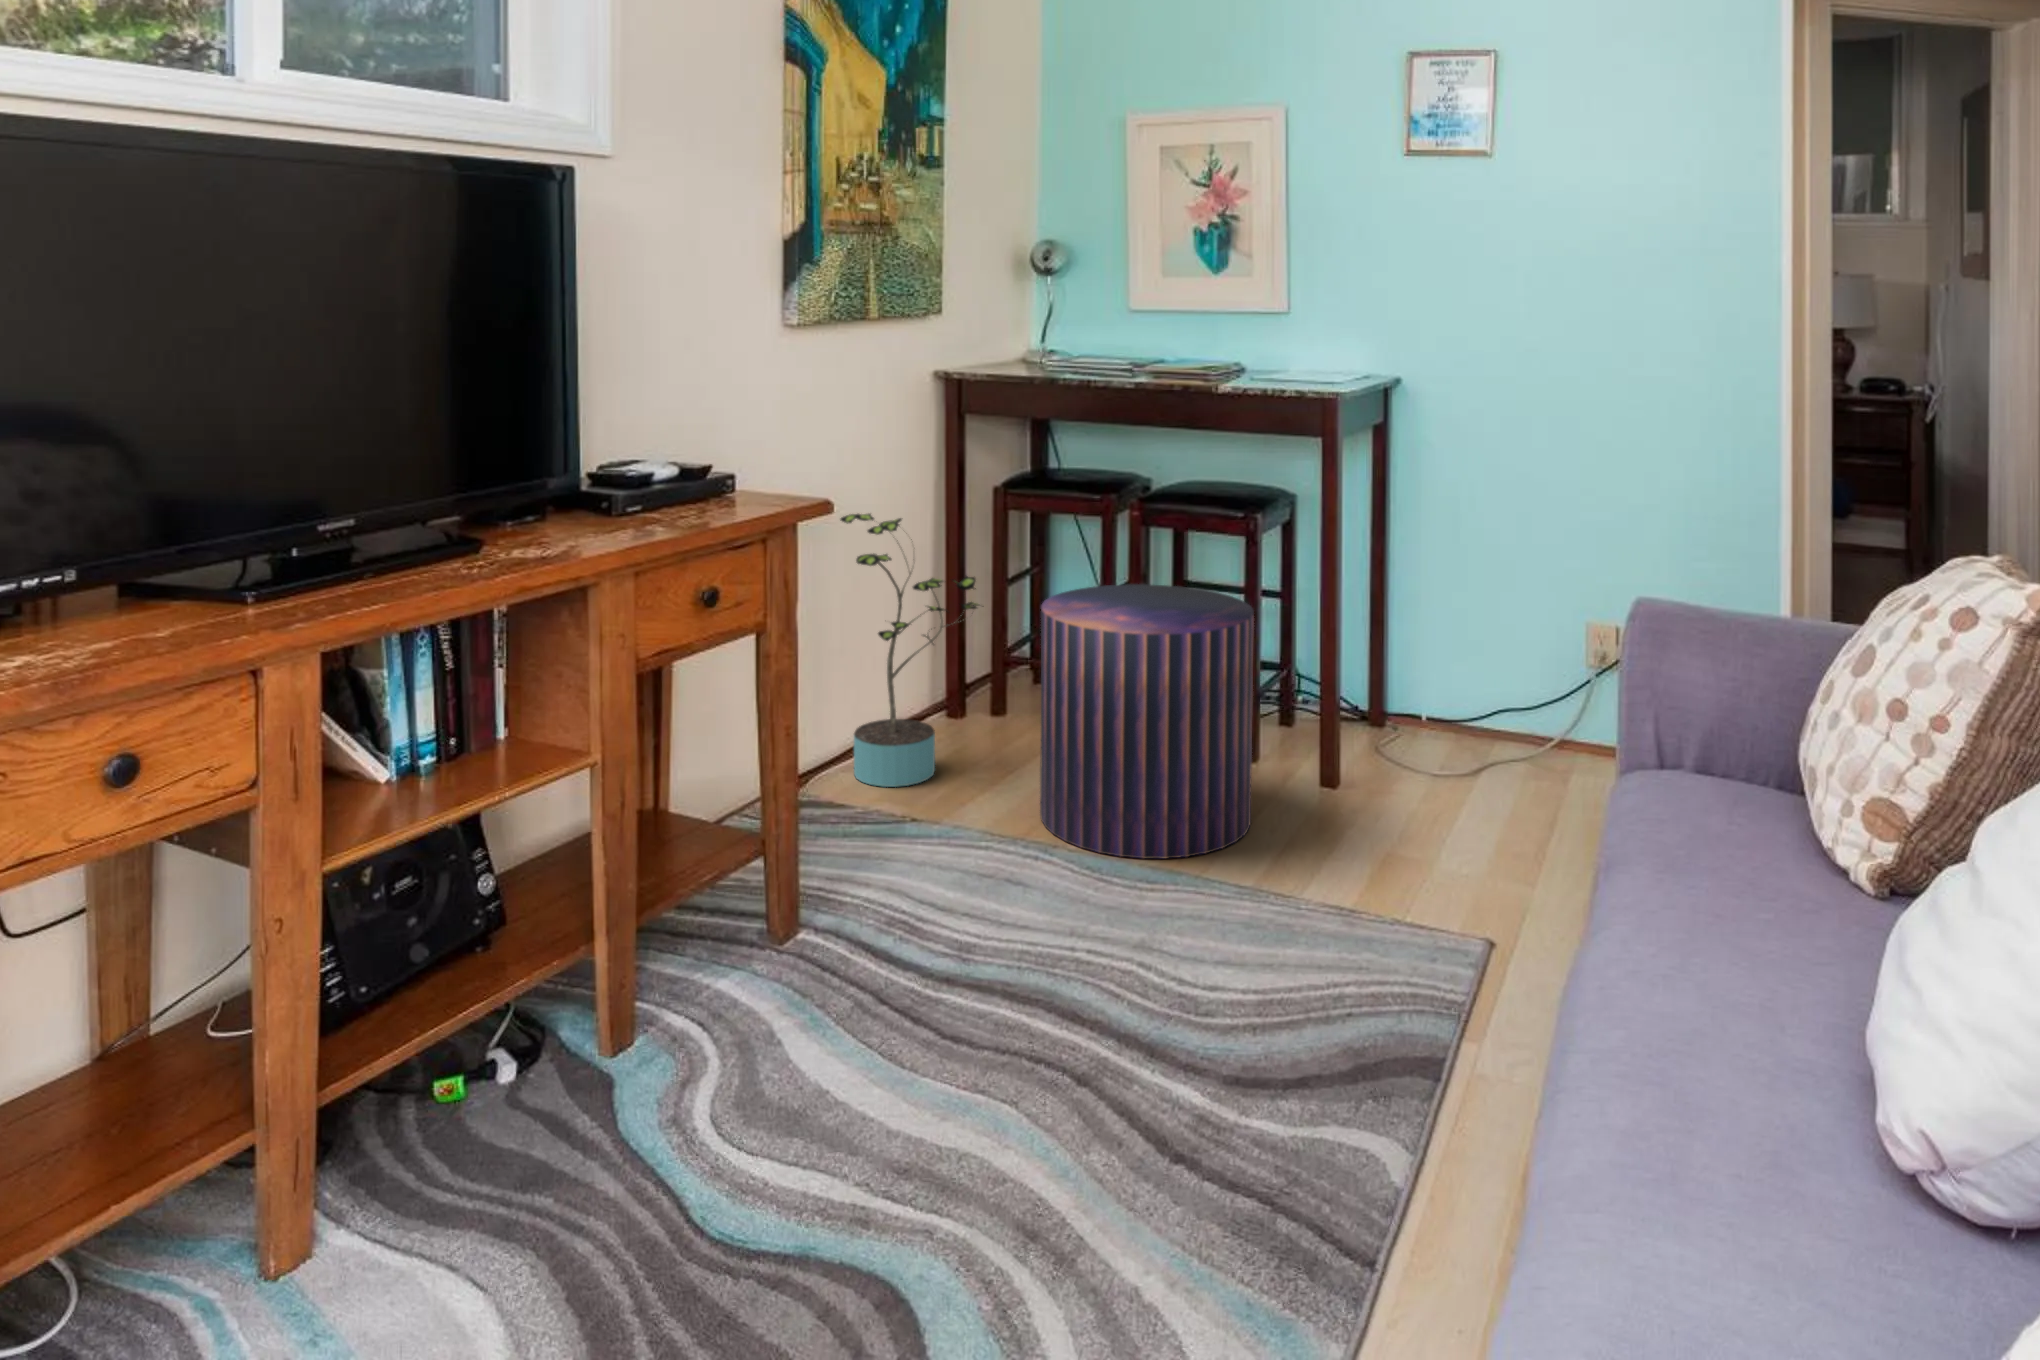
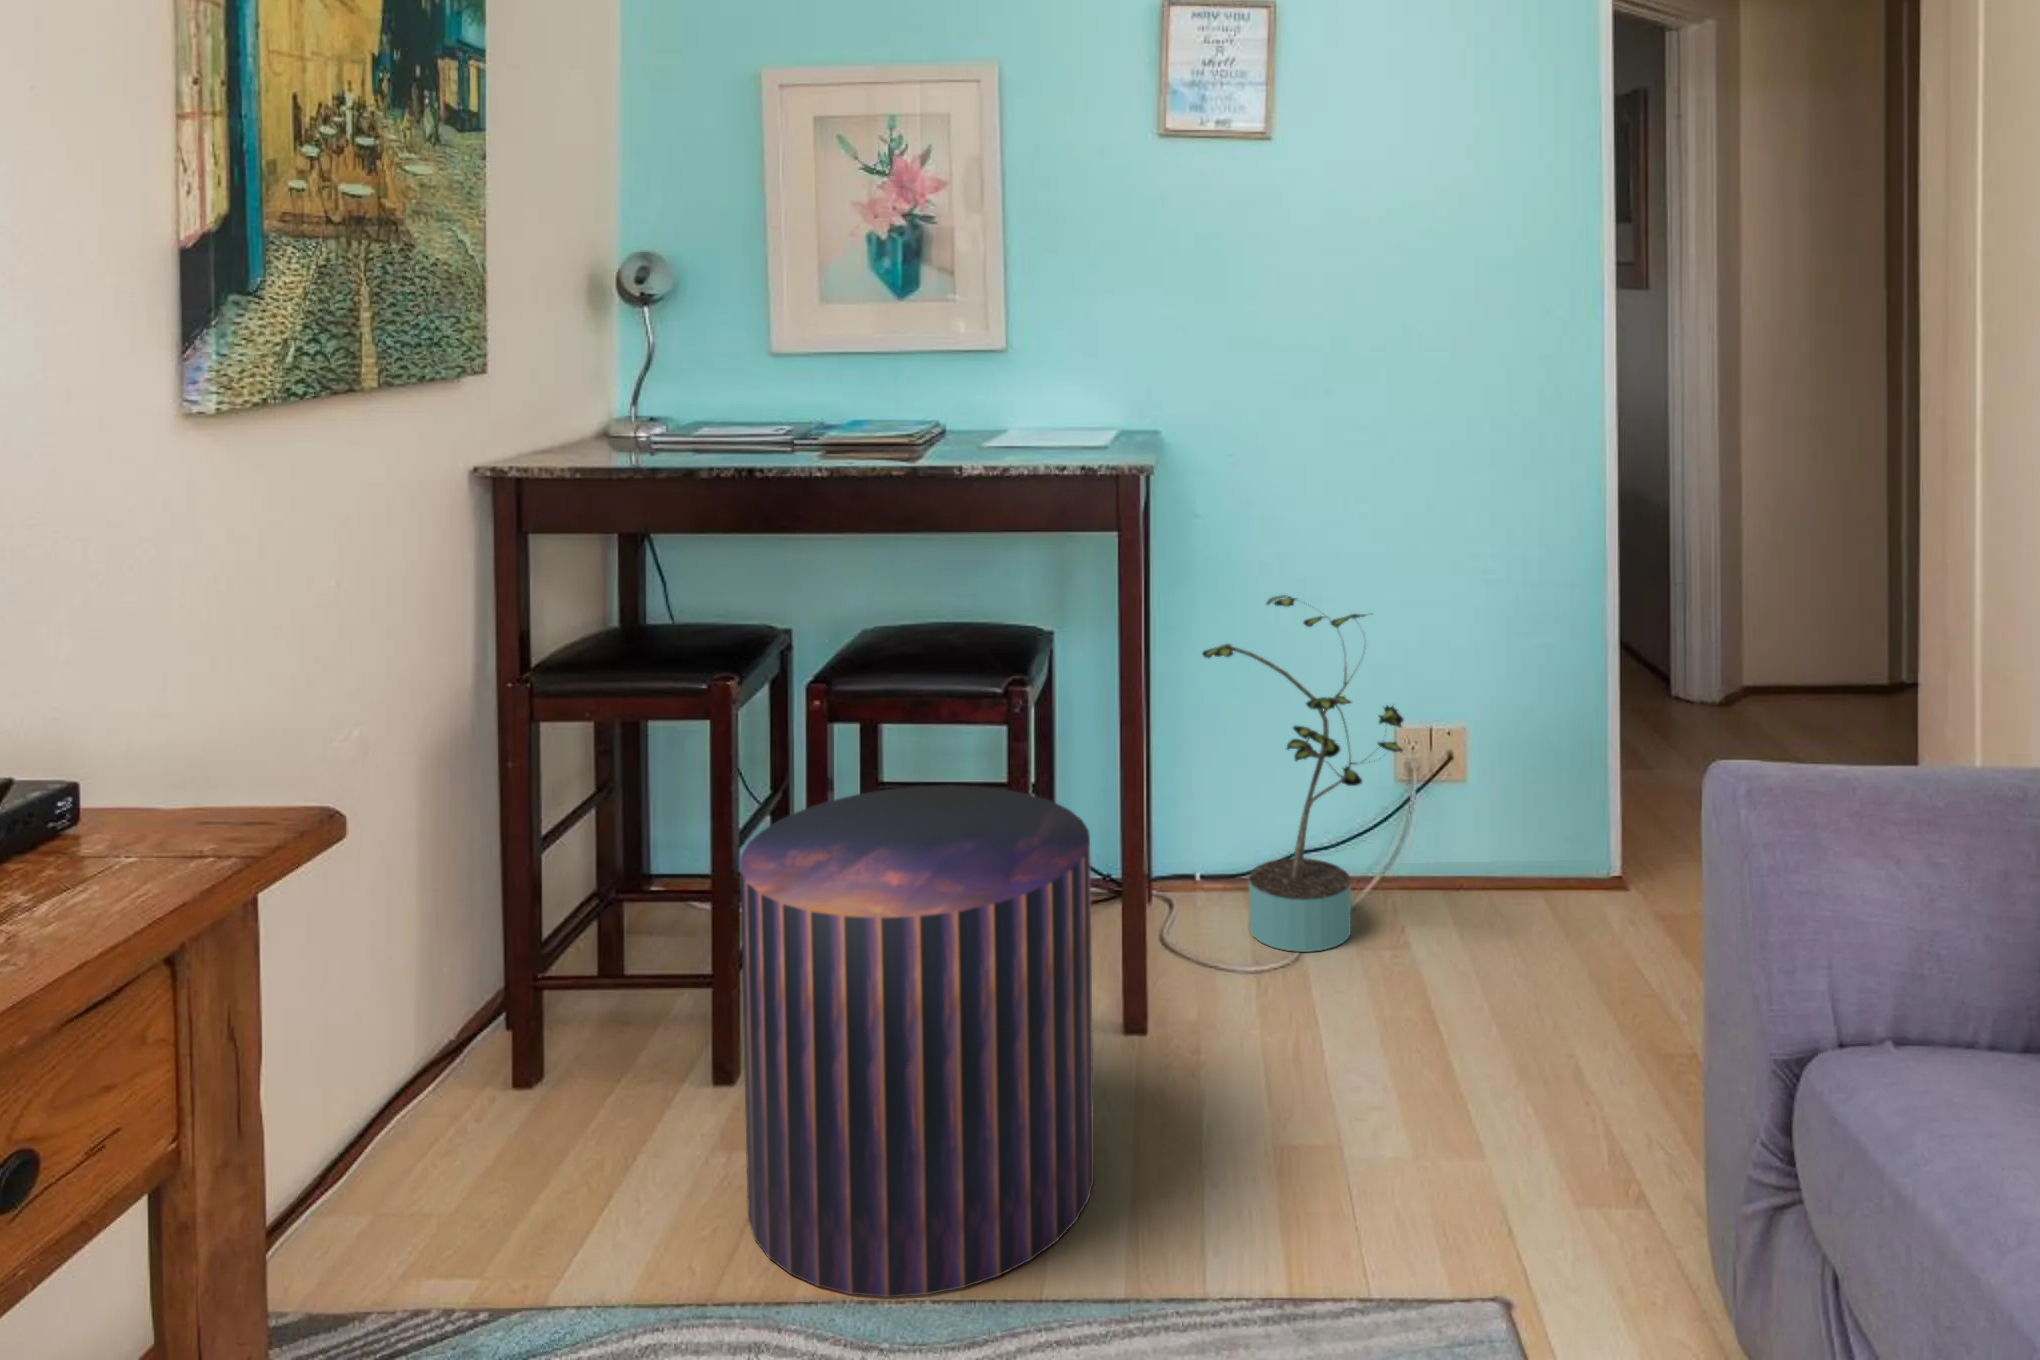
potted plant: present [841,514,979,787] -> present [1202,595,1403,952]

